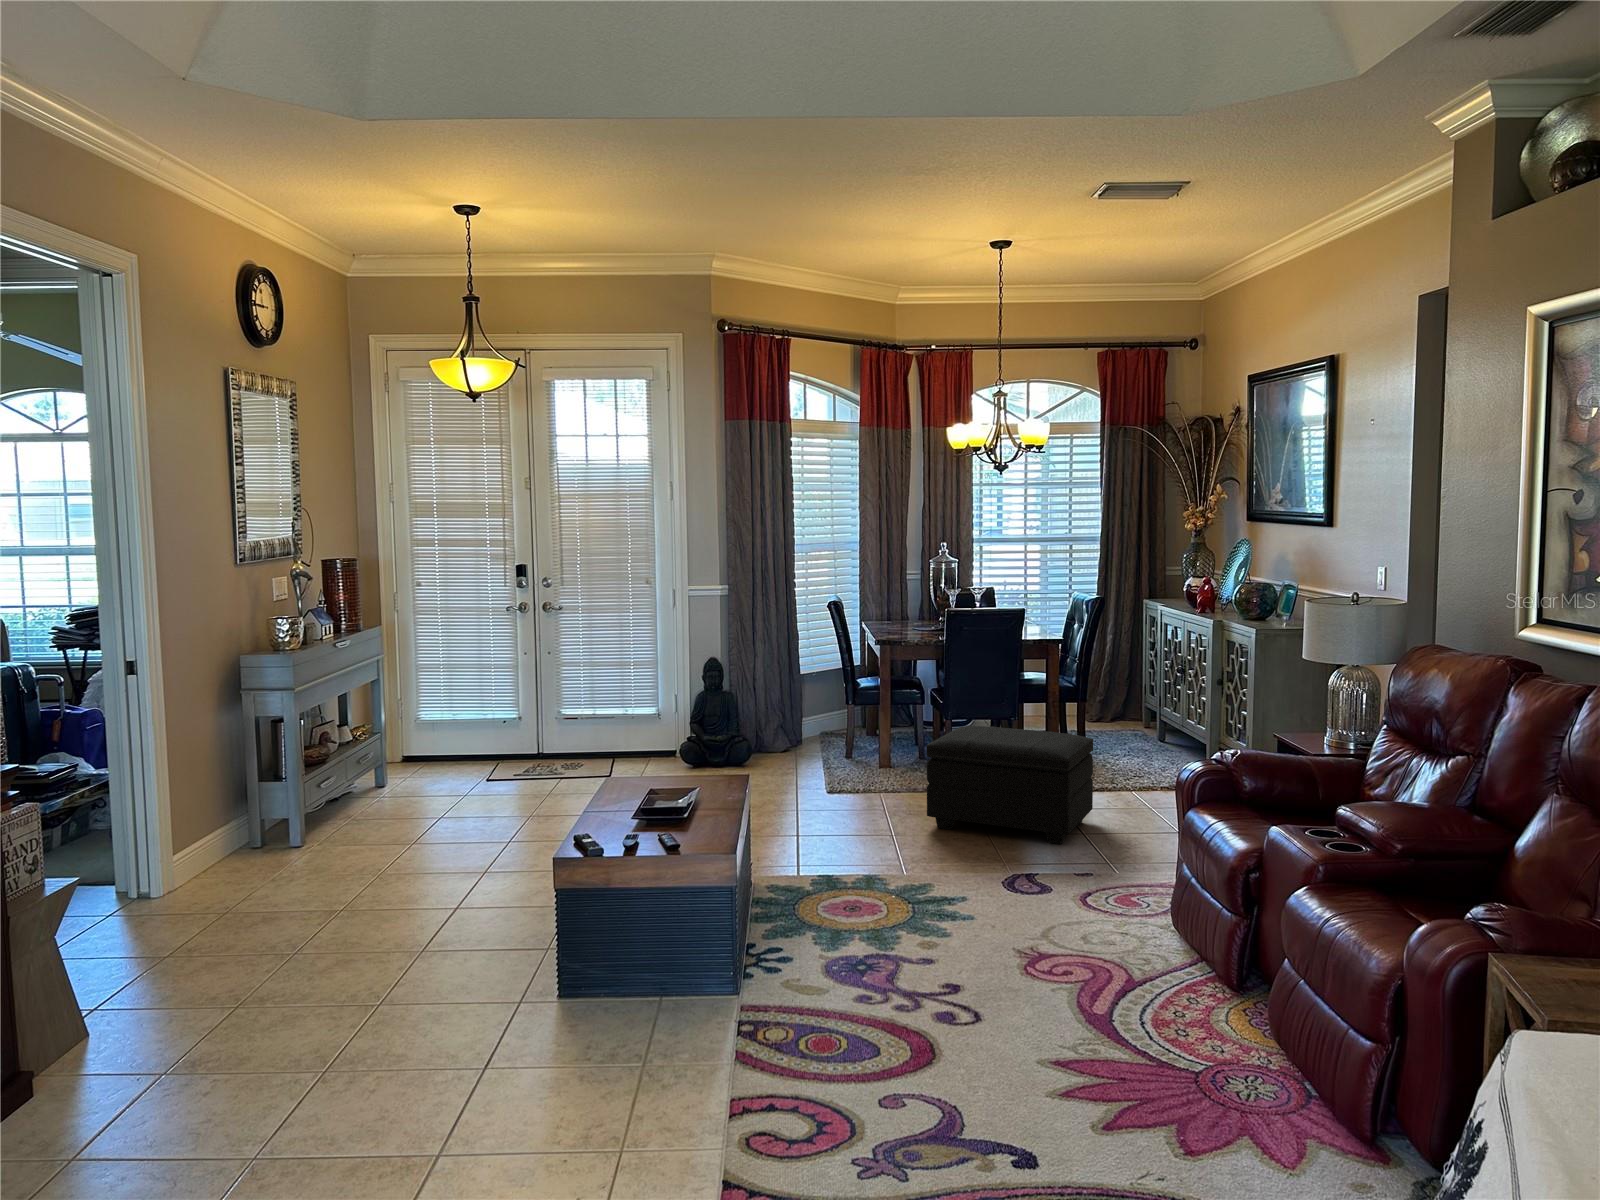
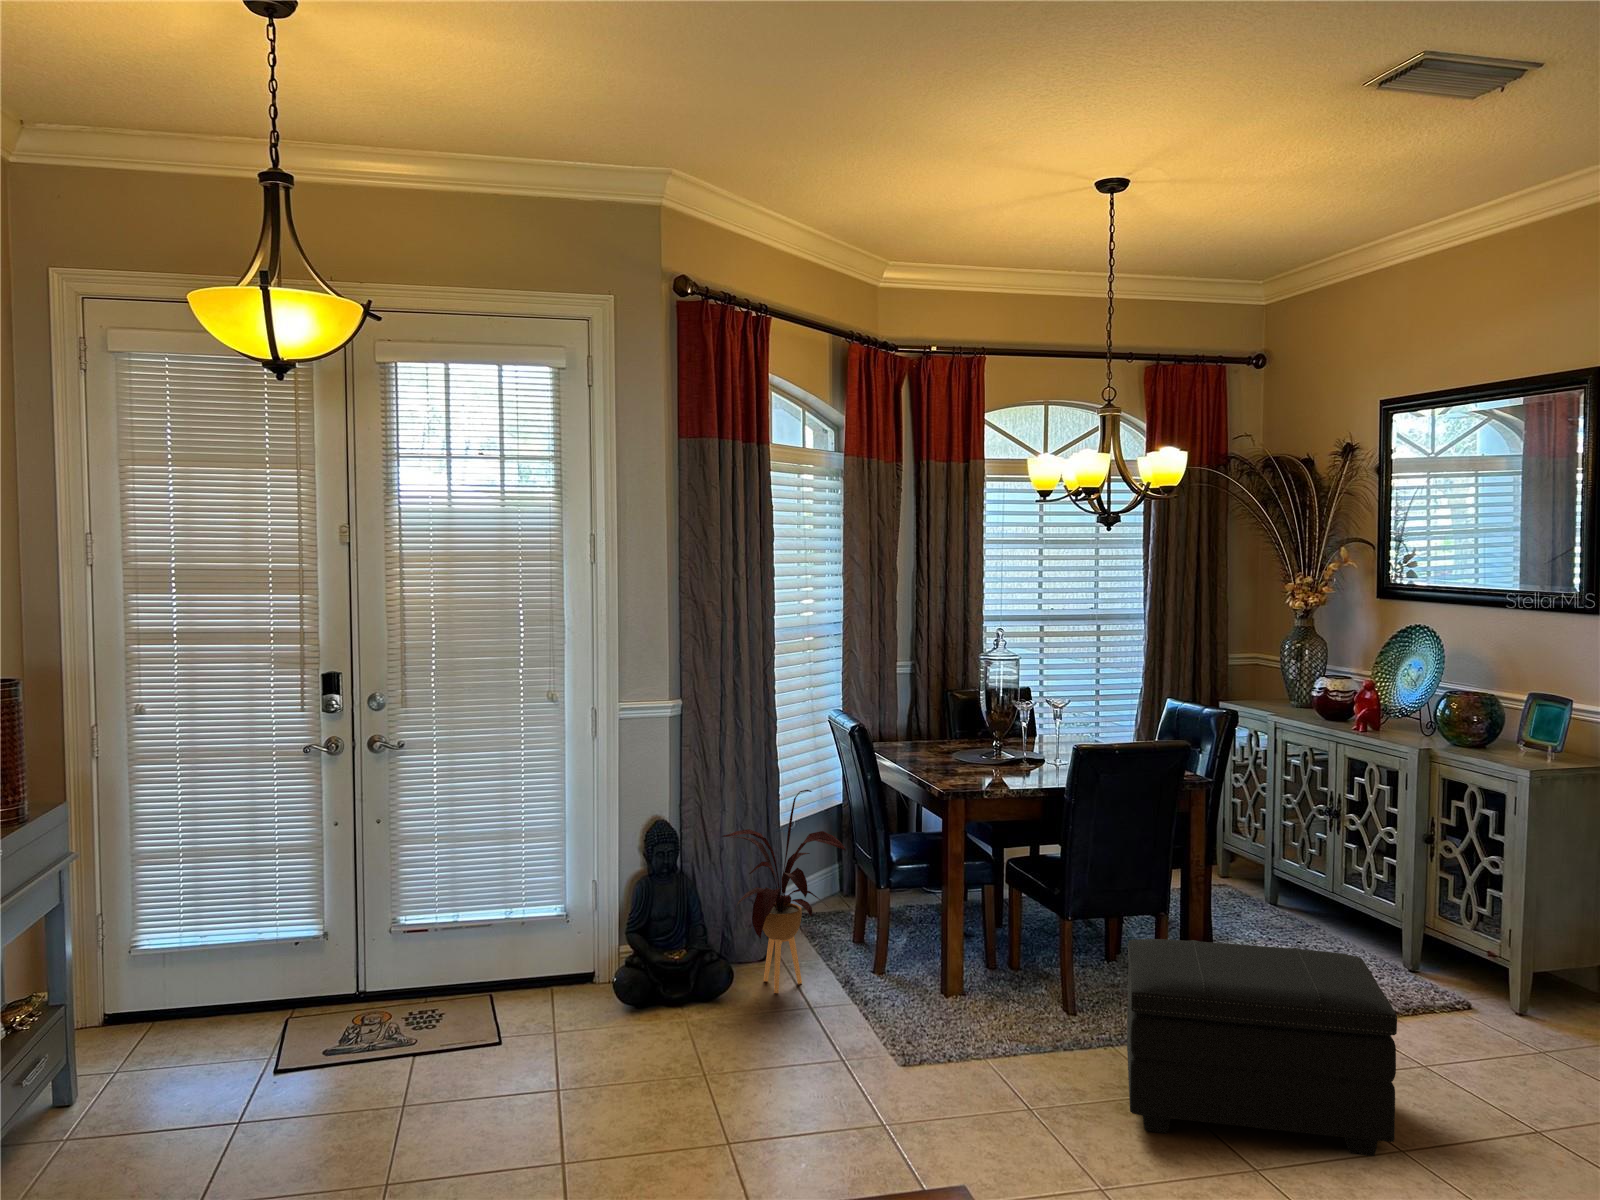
house plant: none [747,641,818,766] -> present [722,790,846,993]

